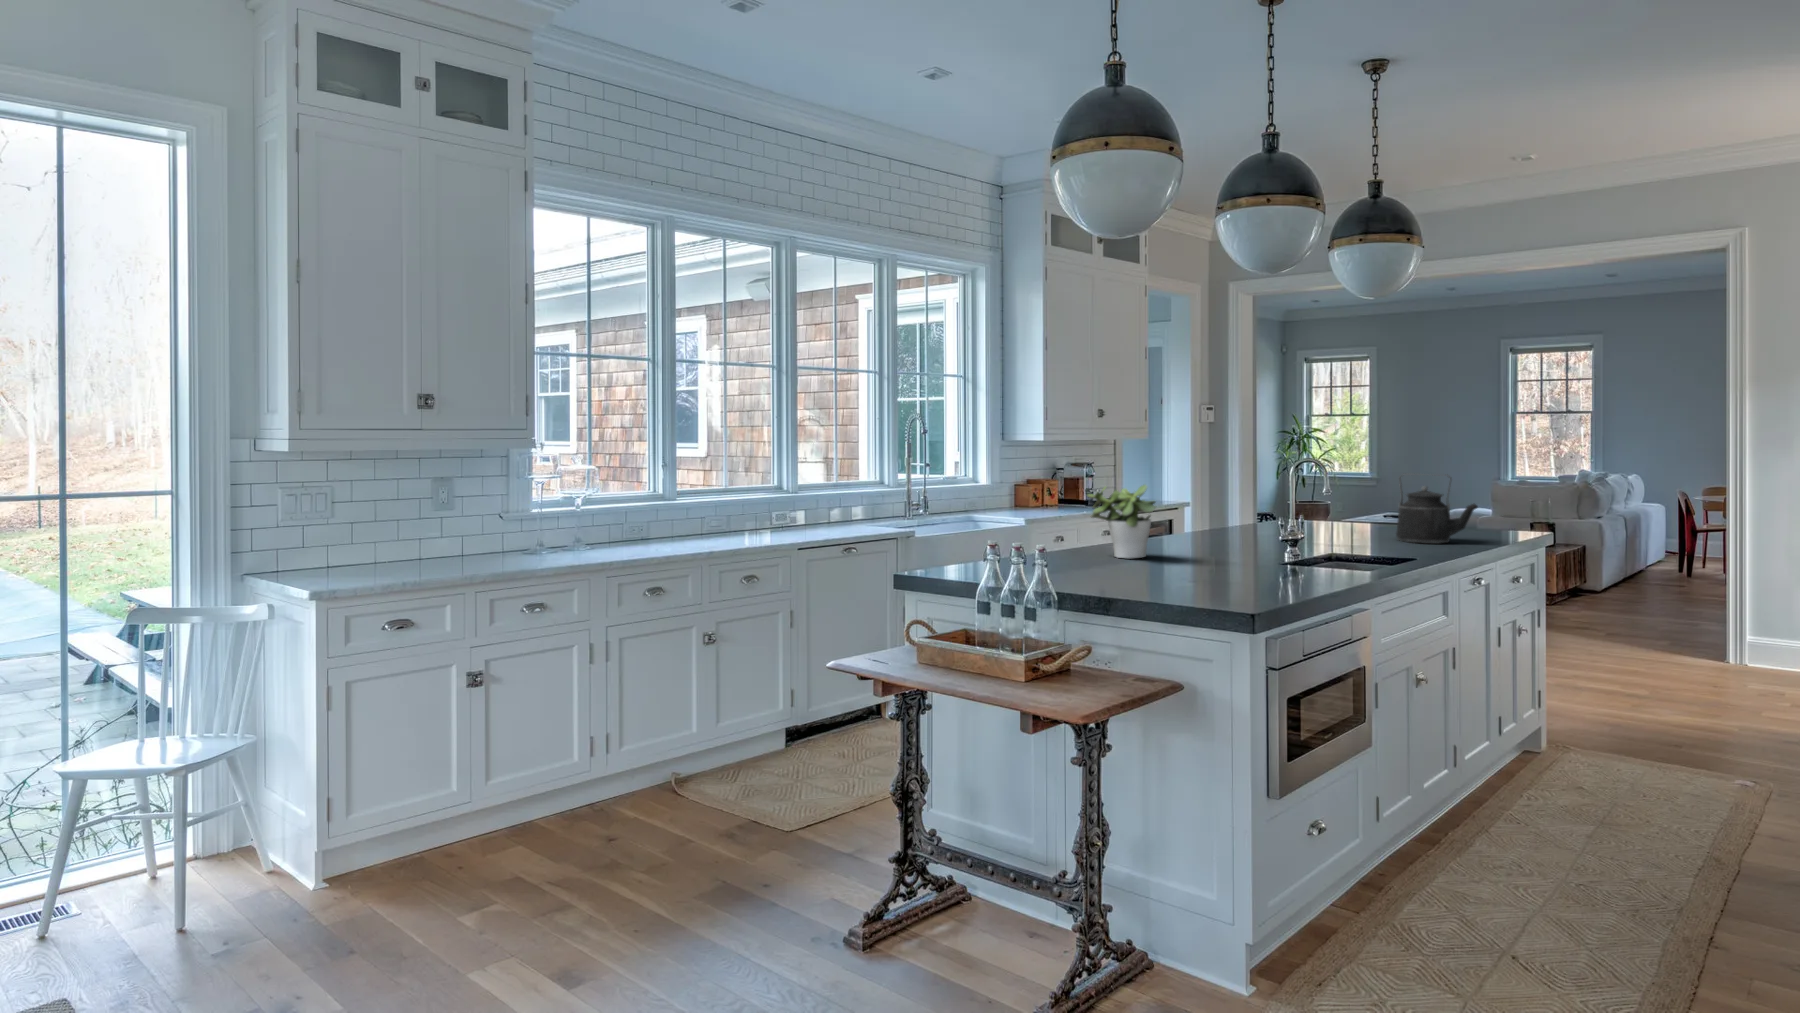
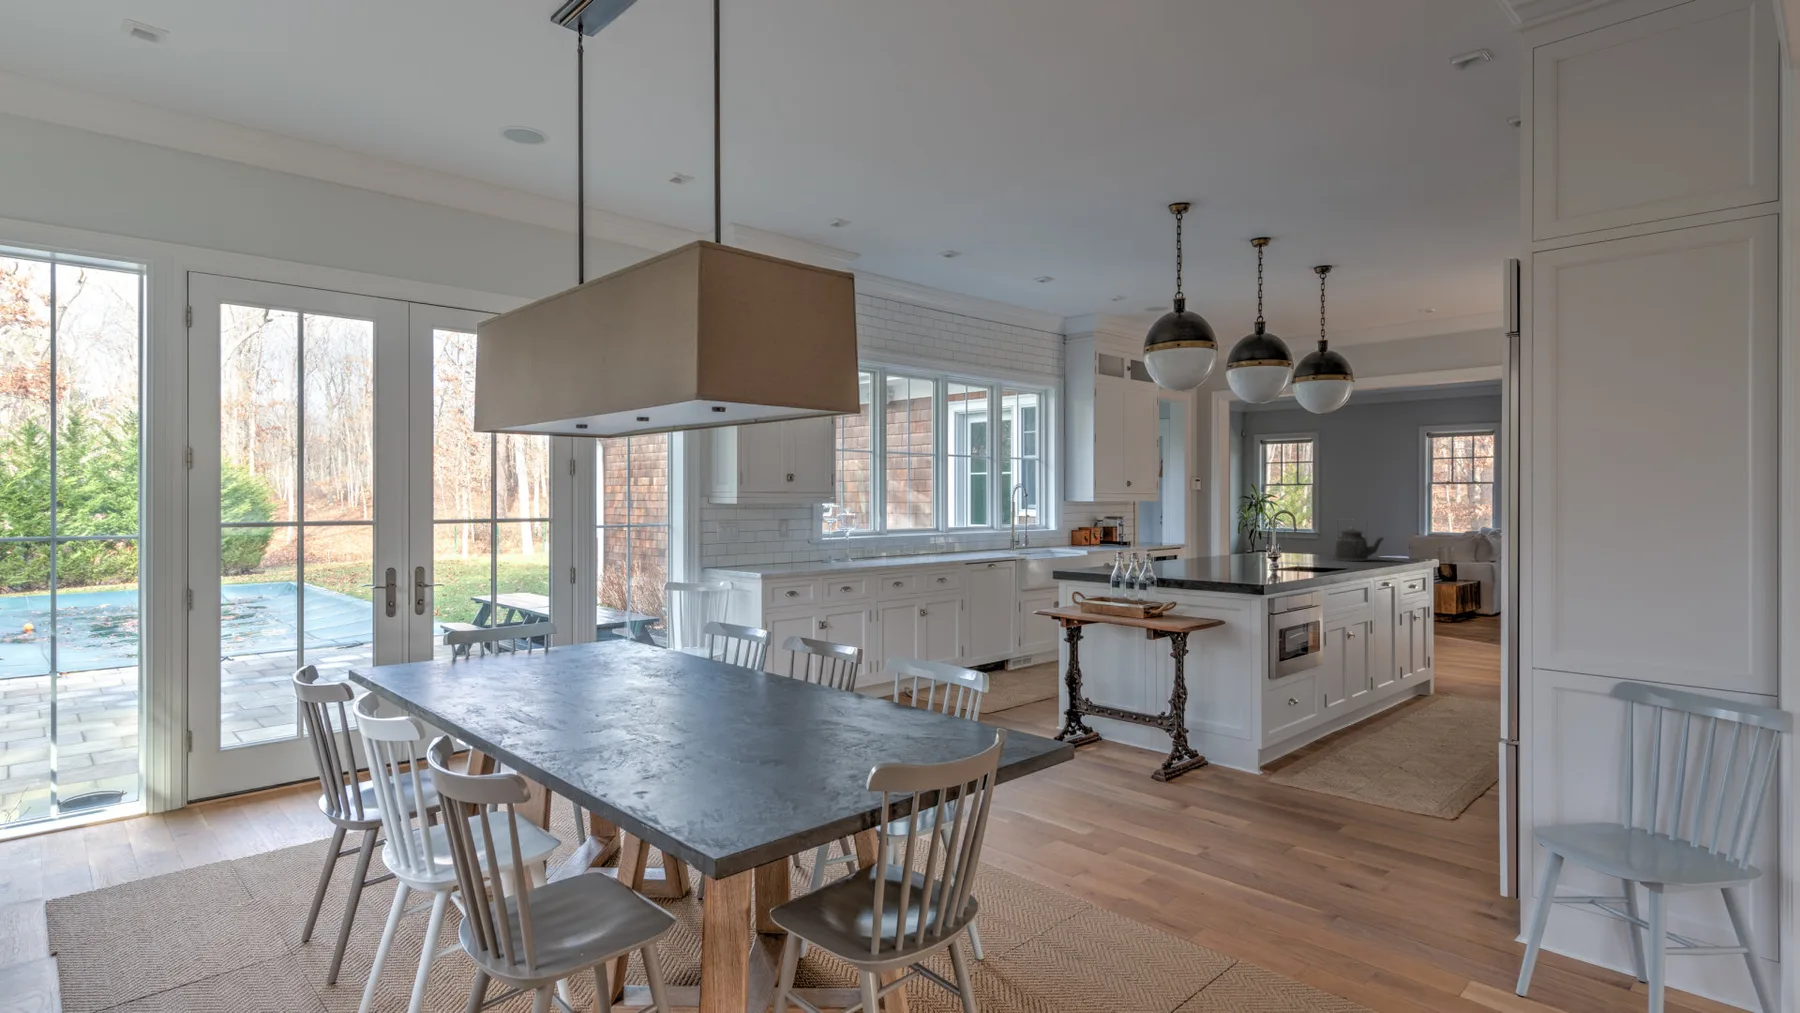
potted plant: present [1088,485,1156,558] -> none [1155,522,1197,565]

